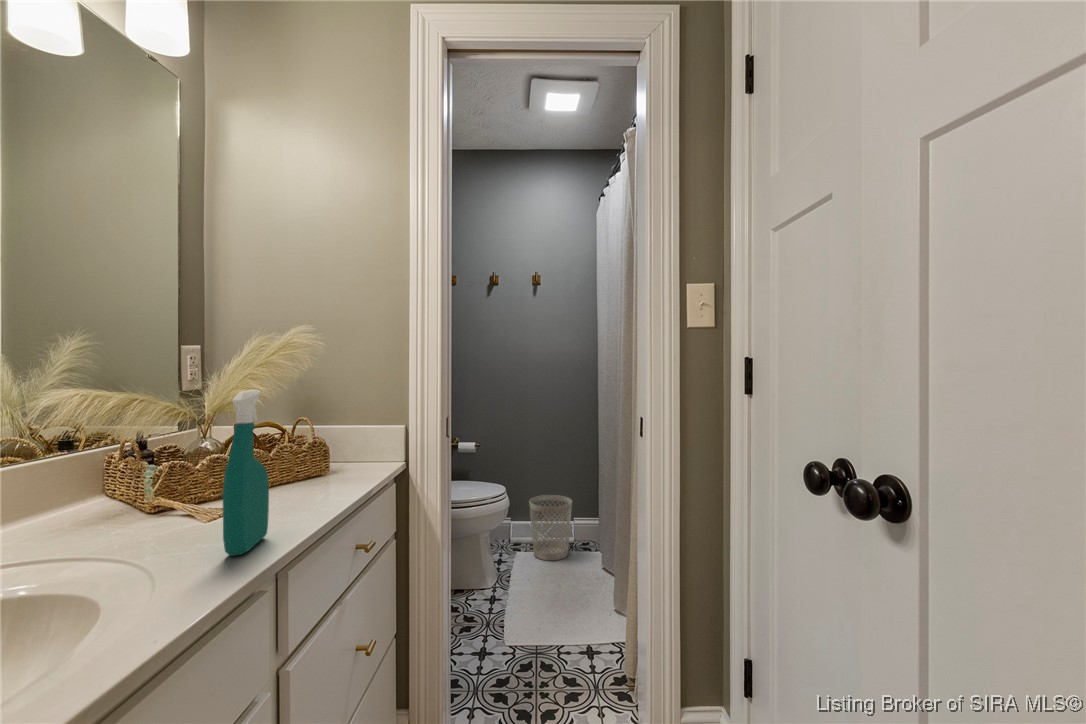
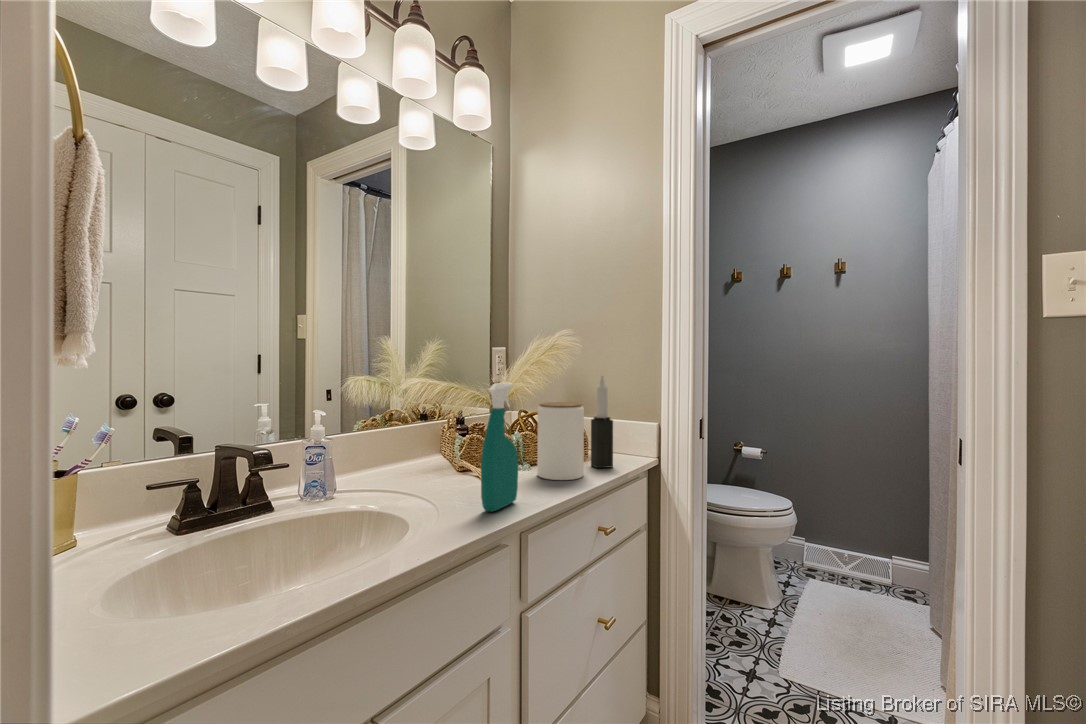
candle: none [336,378,363,481] -> present [591,376,613,468]
jar: none [274,410,334,503] -> present [537,402,584,480]
wastebasket: present [529,495,572,560] -> none [827,520,888,601]

